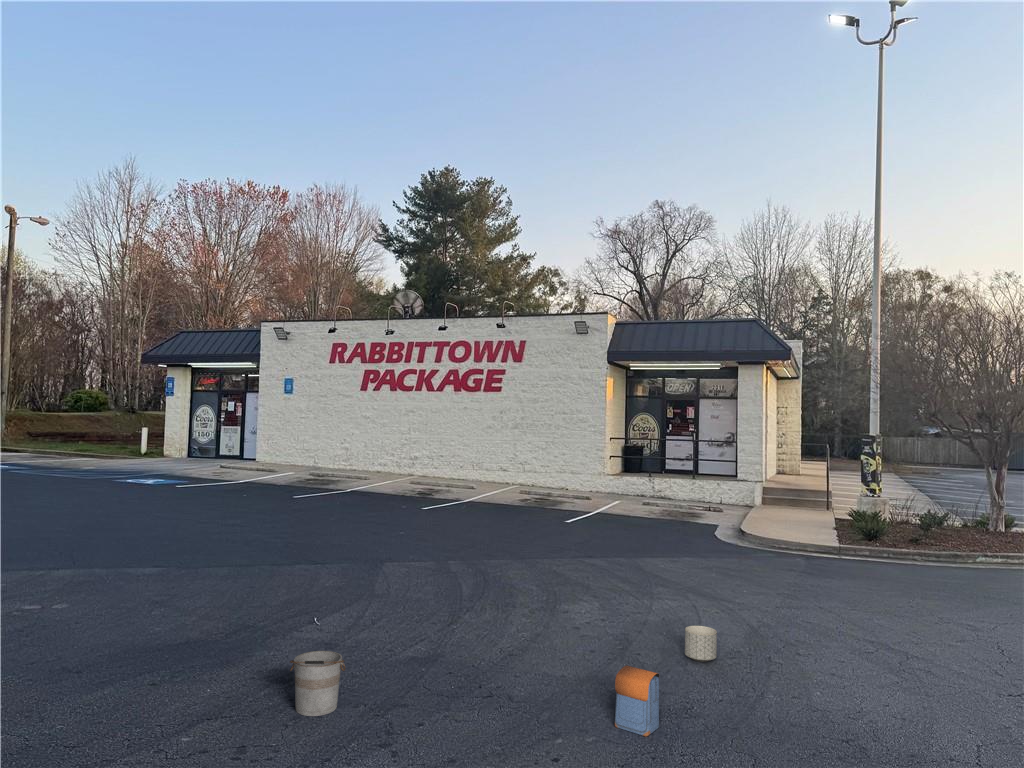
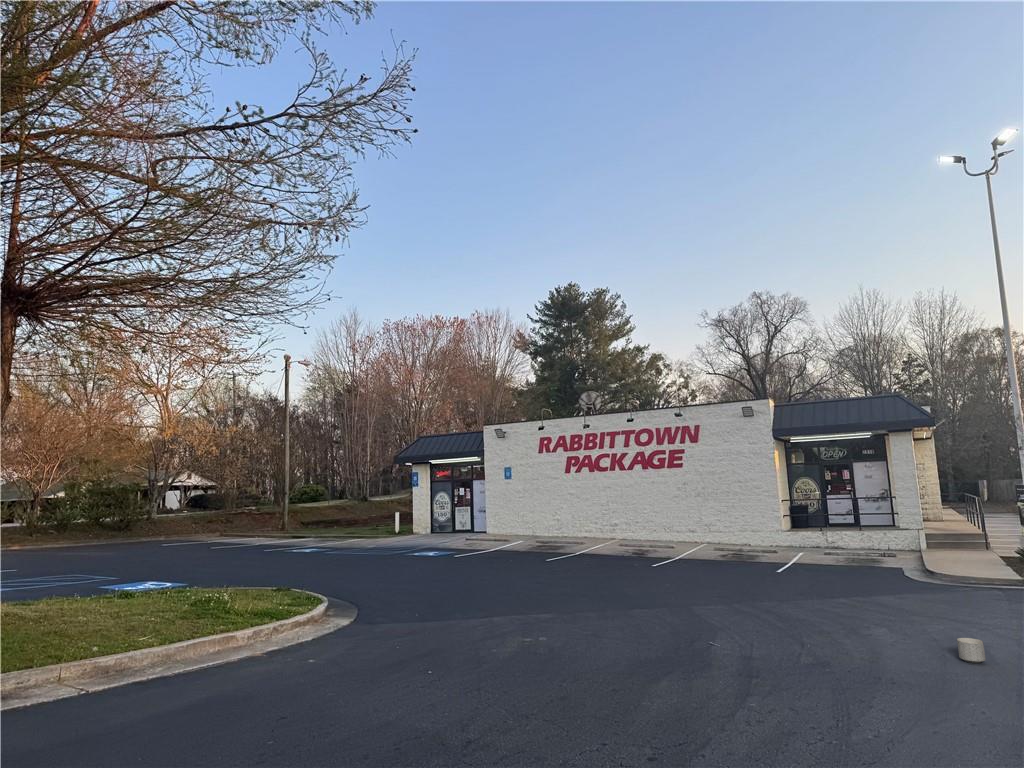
bucket: present [290,651,345,716] -> none [721,654,755,694]
backpack: present [615,666,659,736] -> none [942,659,978,704]

